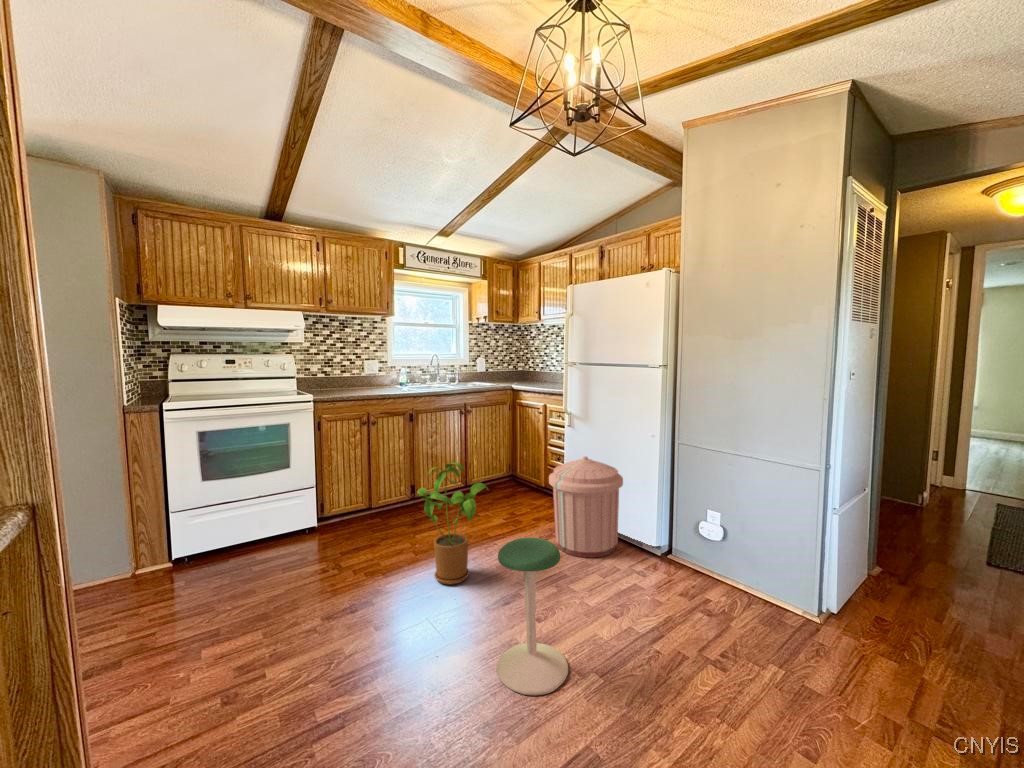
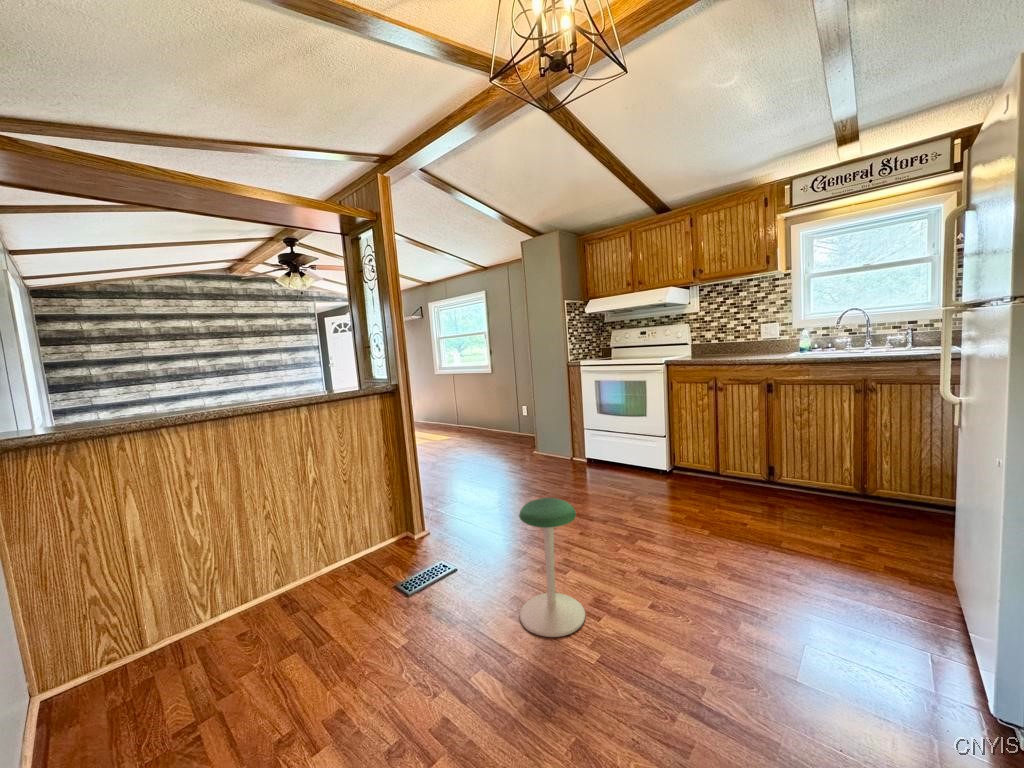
trash can: present [549,456,623,558] -> none [787,481,957,668]
house plant: present [417,462,488,584] -> none [620,434,693,551]

